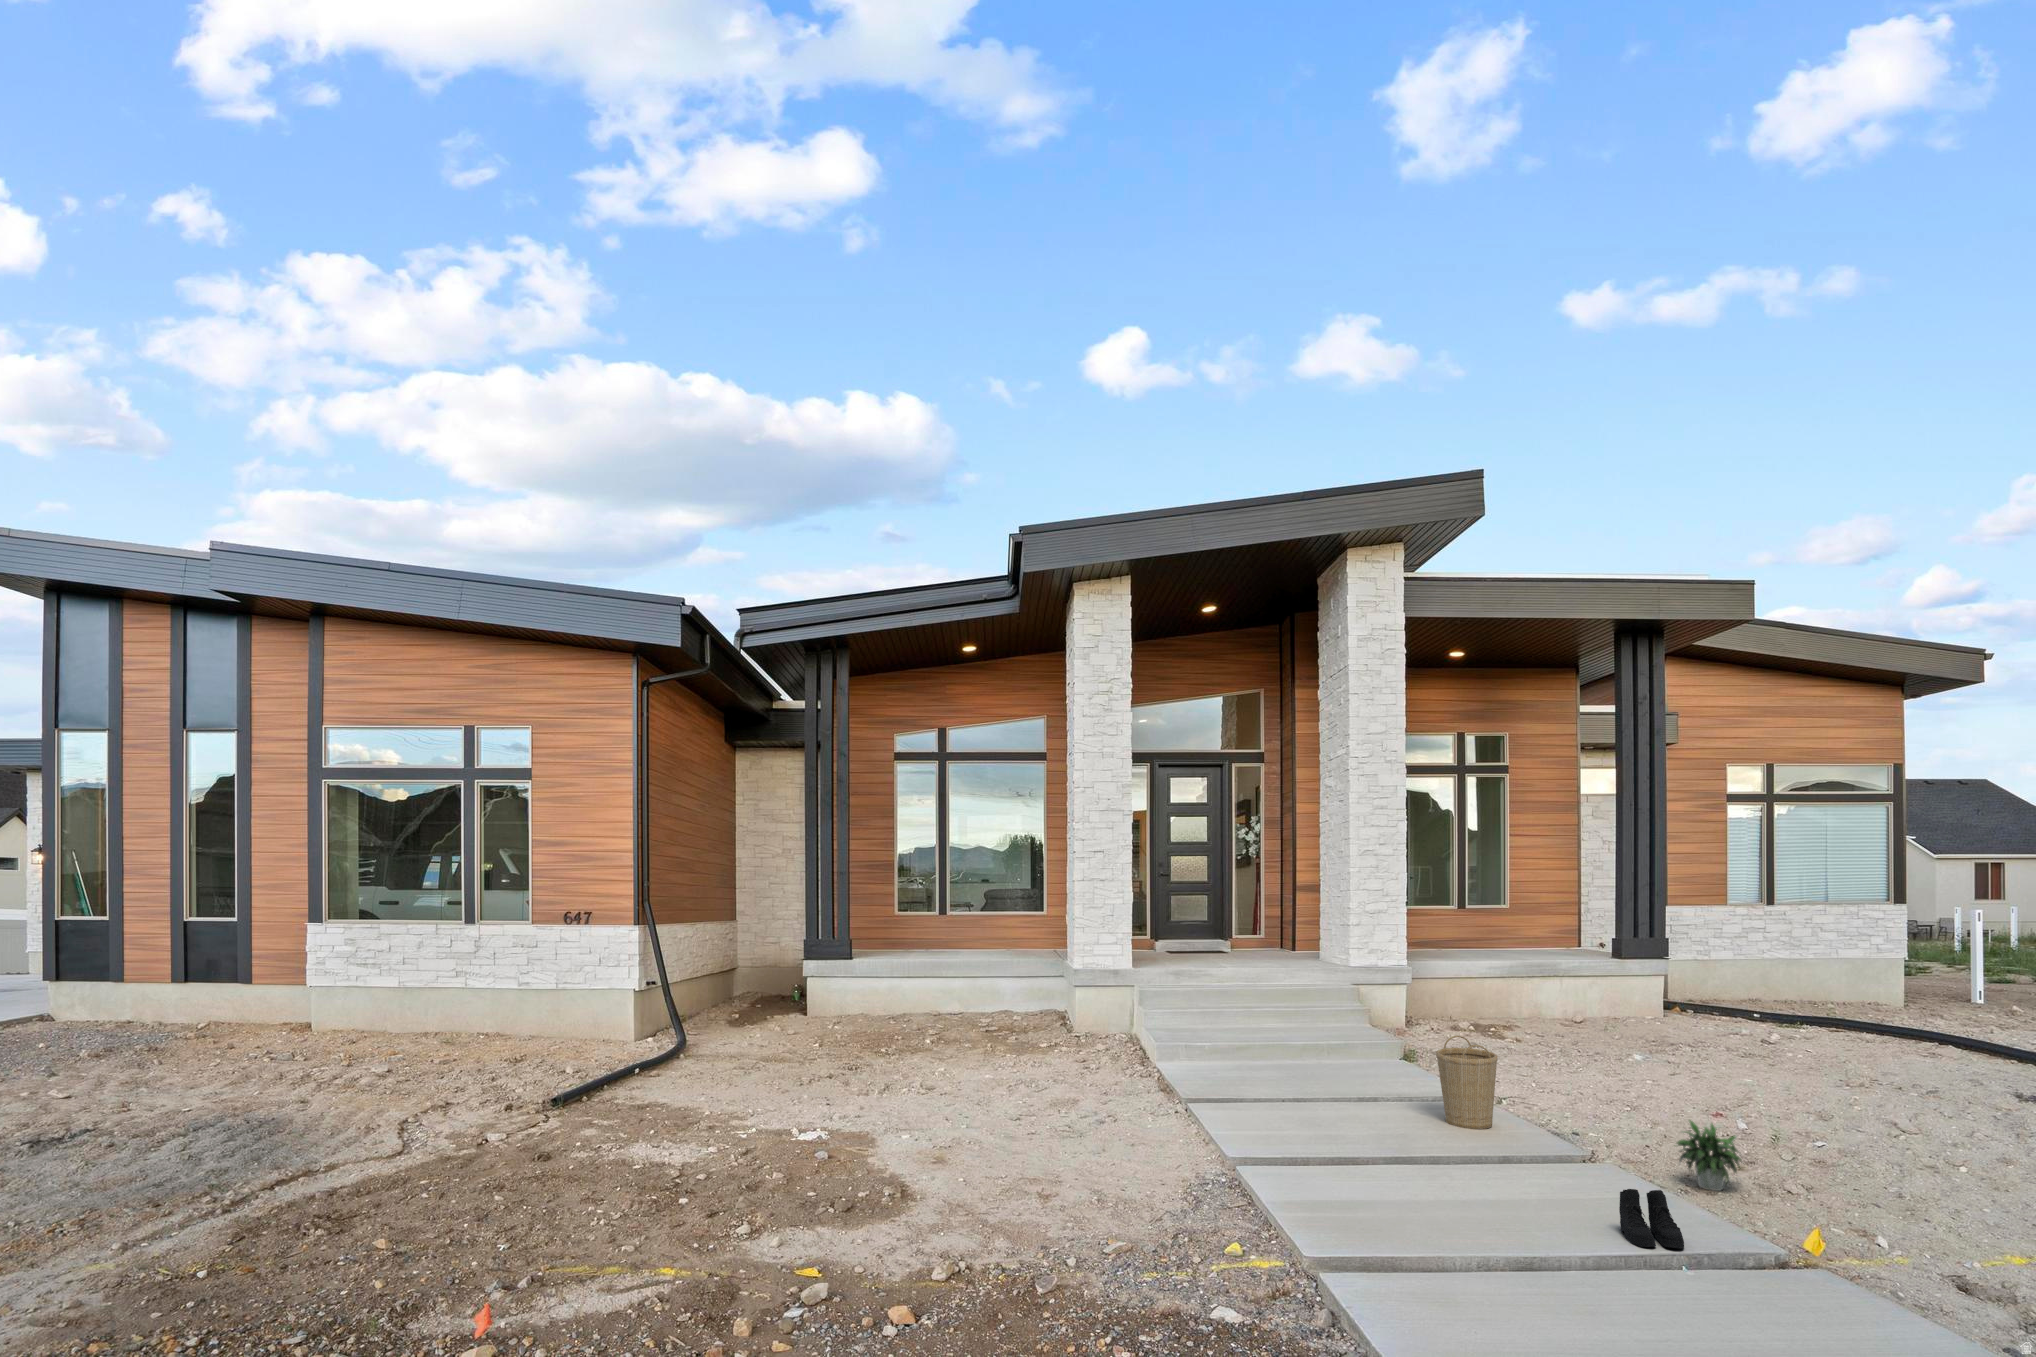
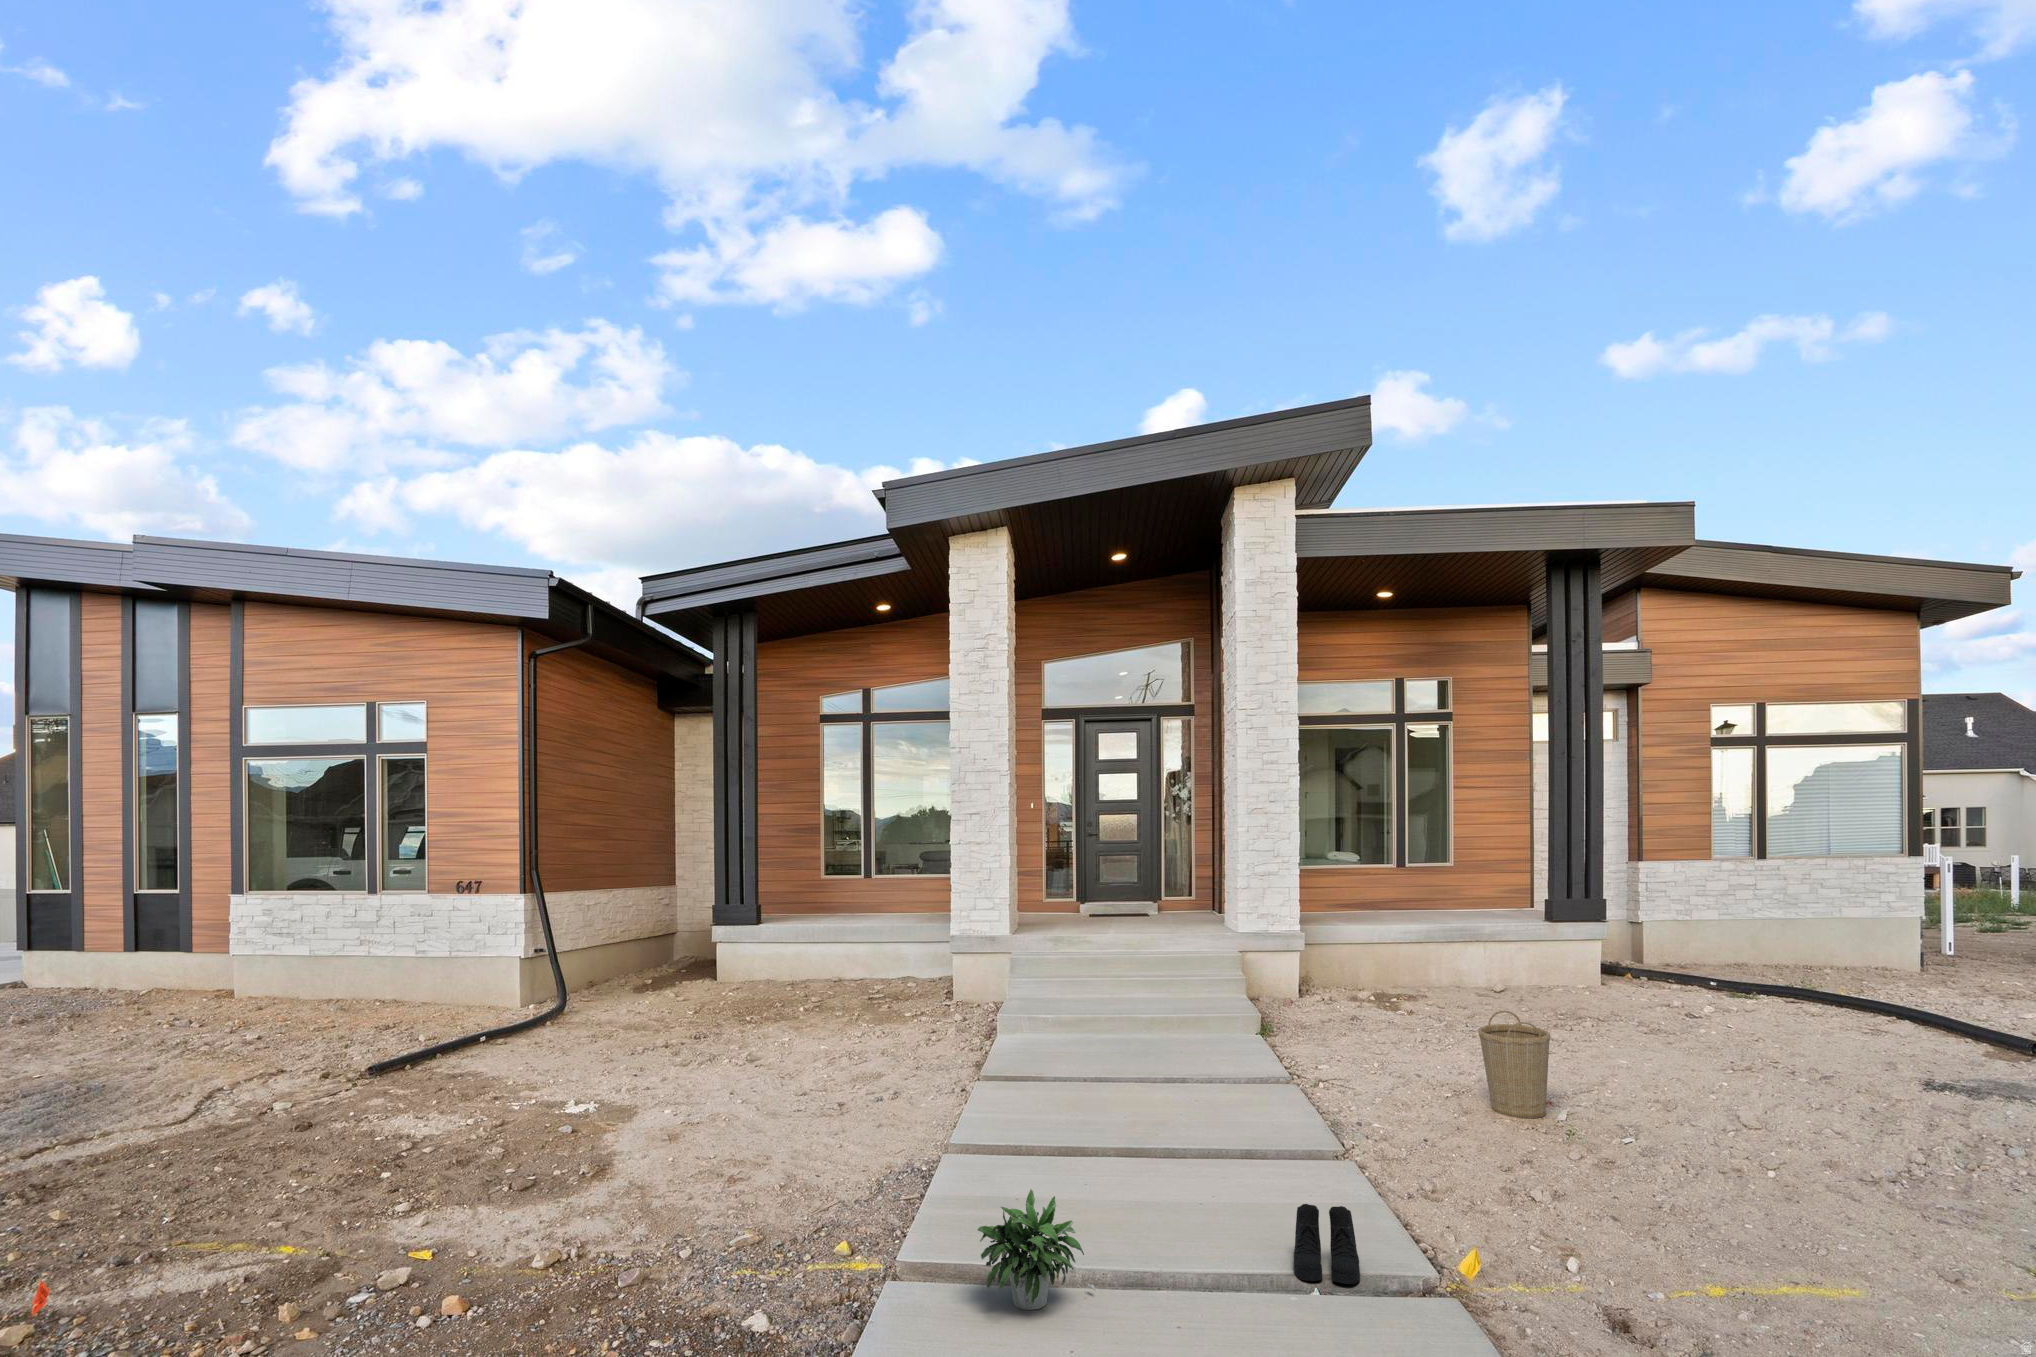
basket: present [1436,1036,1498,1129] -> present [1478,1011,1550,1118]
potted plant: present [1677,1120,1744,1191] -> present [978,1189,1095,1310]

